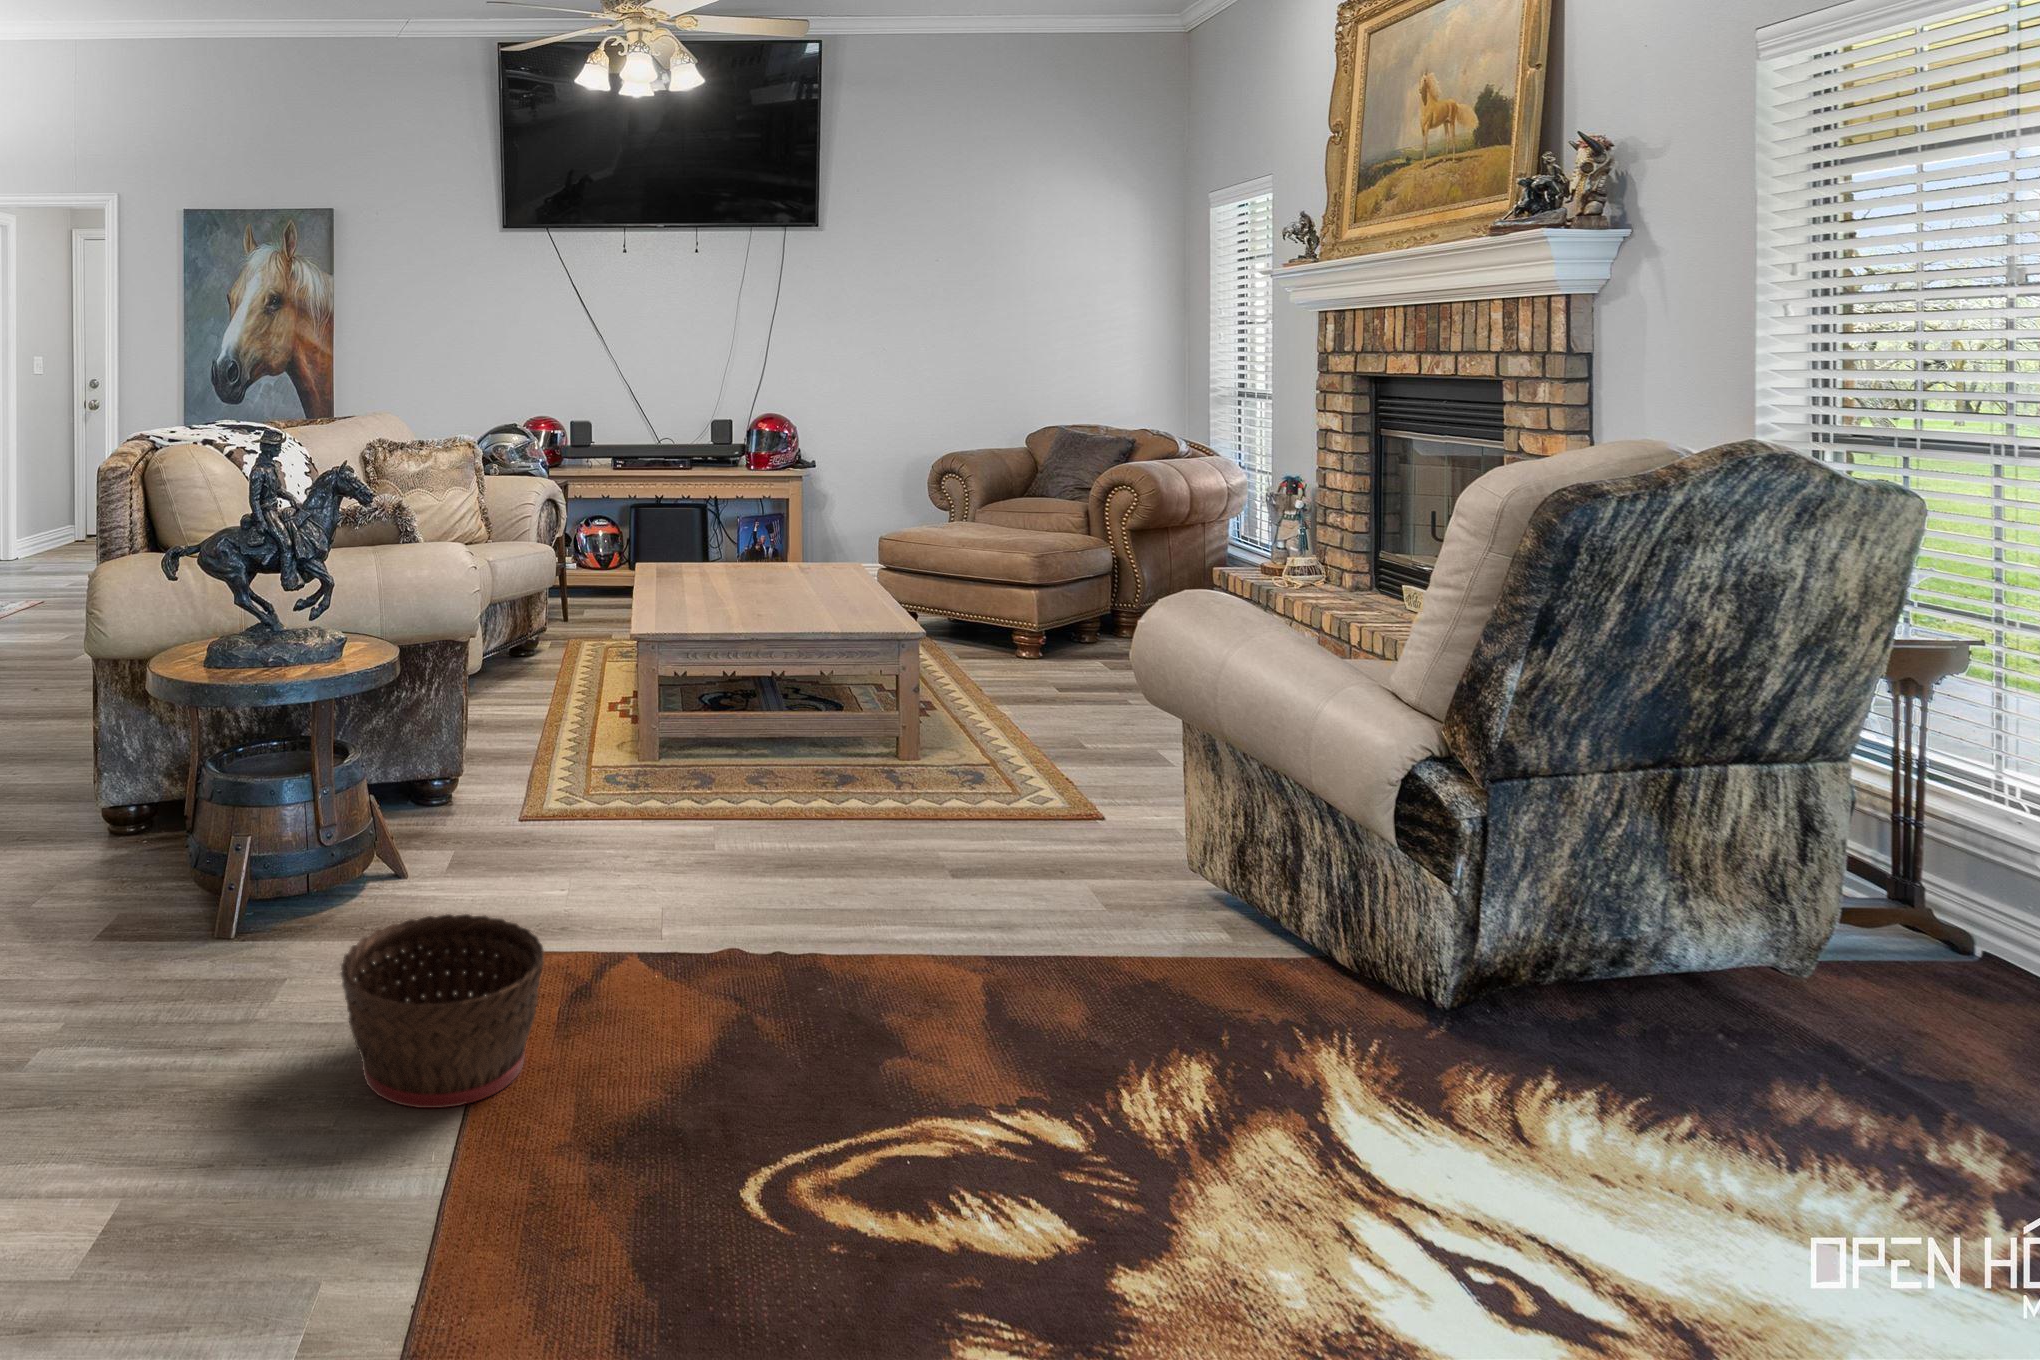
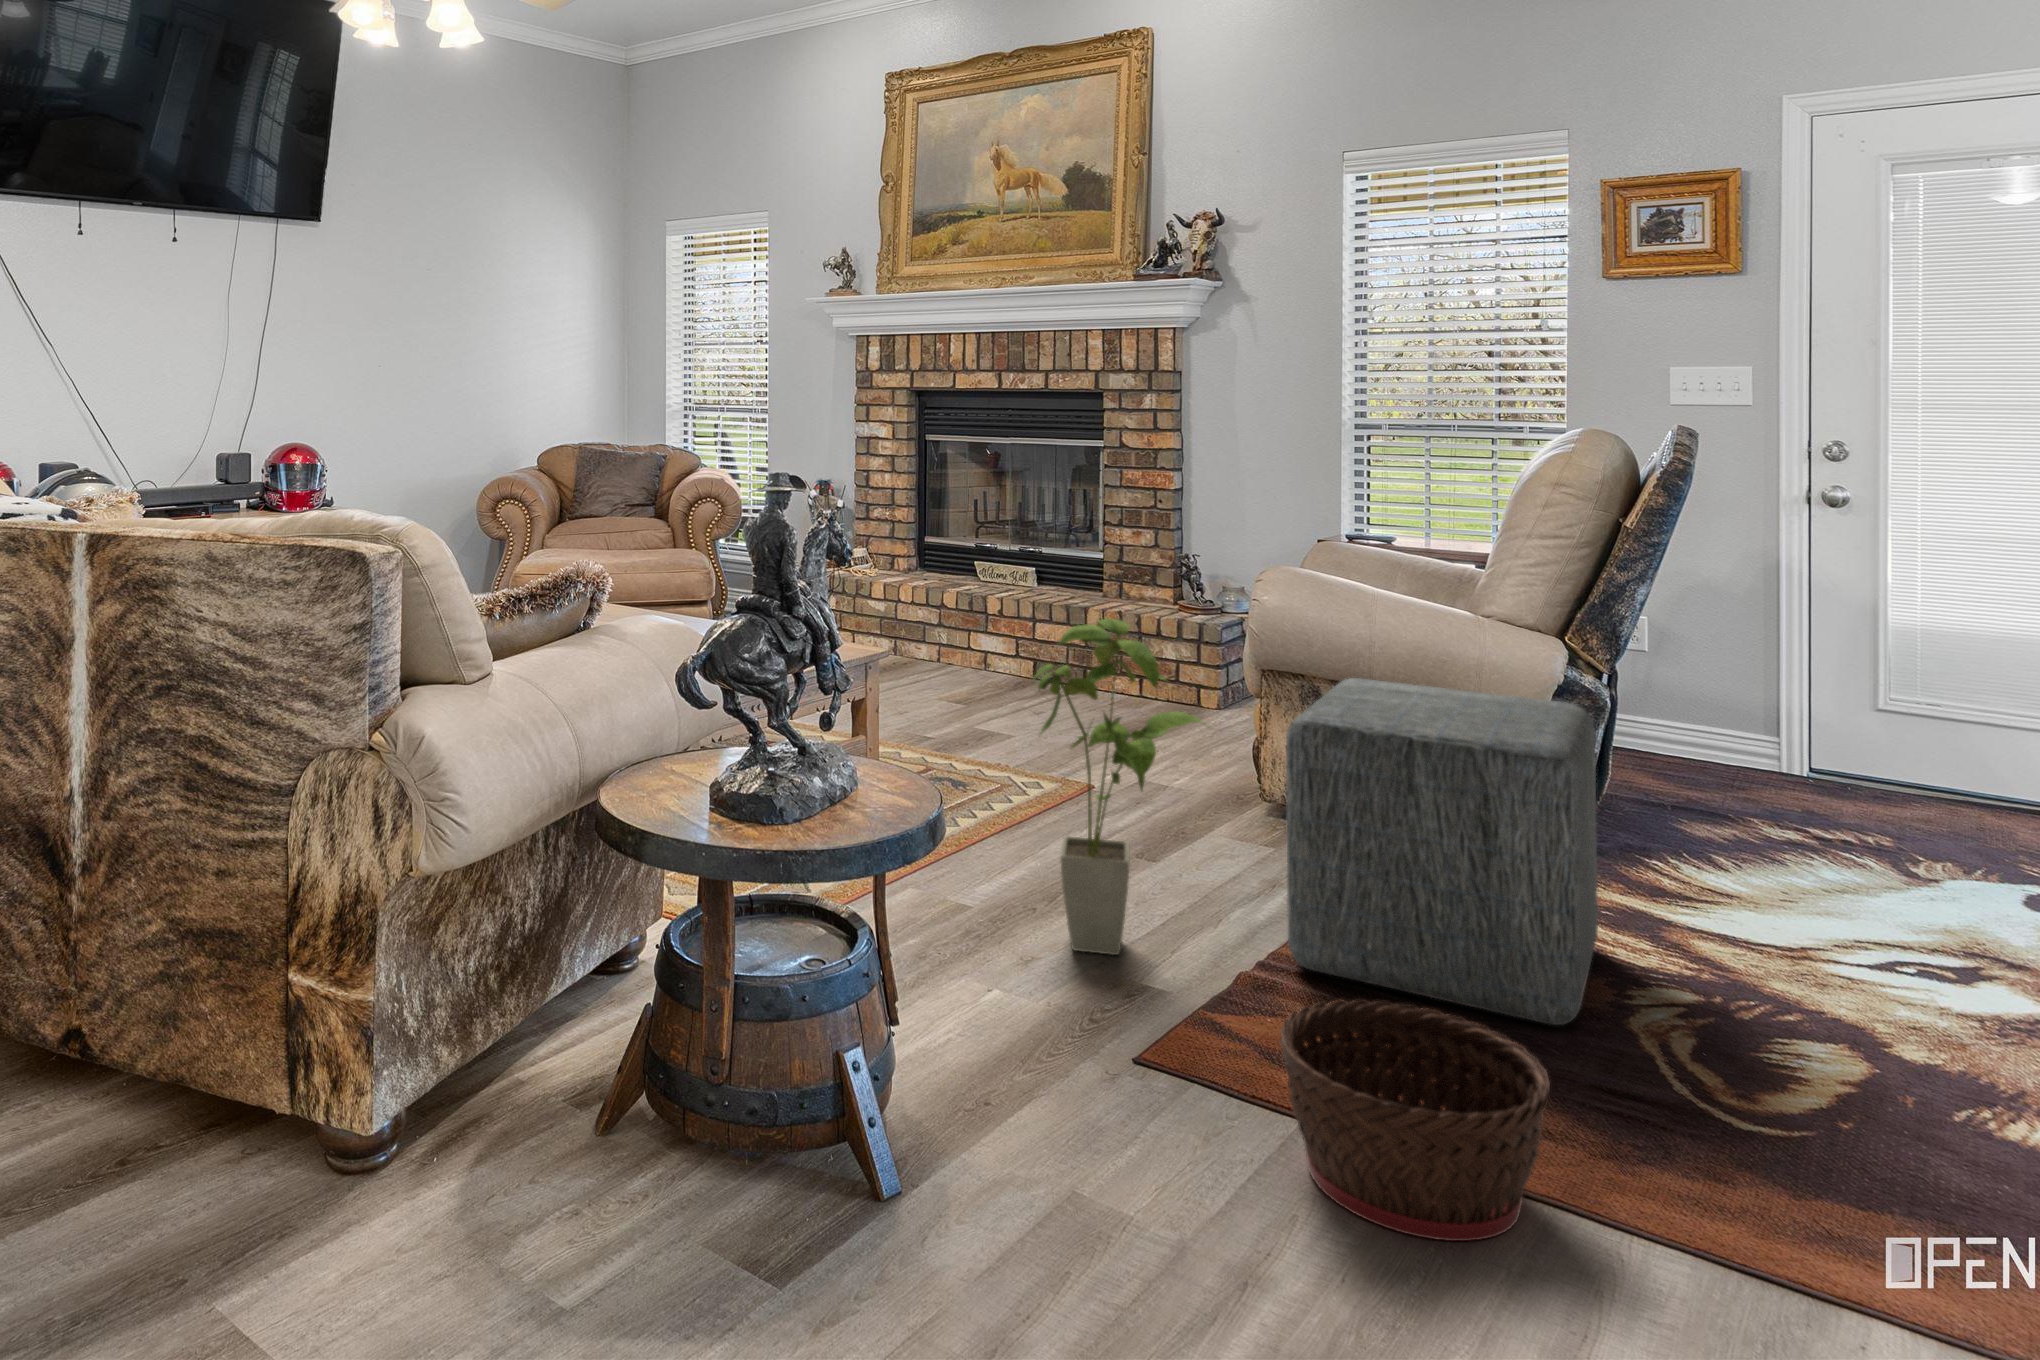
house plant: none [645,599,795,900] -> present [1034,618,1201,955]
ottoman: none [776,709,1108,1076] -> present [1286,678,1598,1025]

